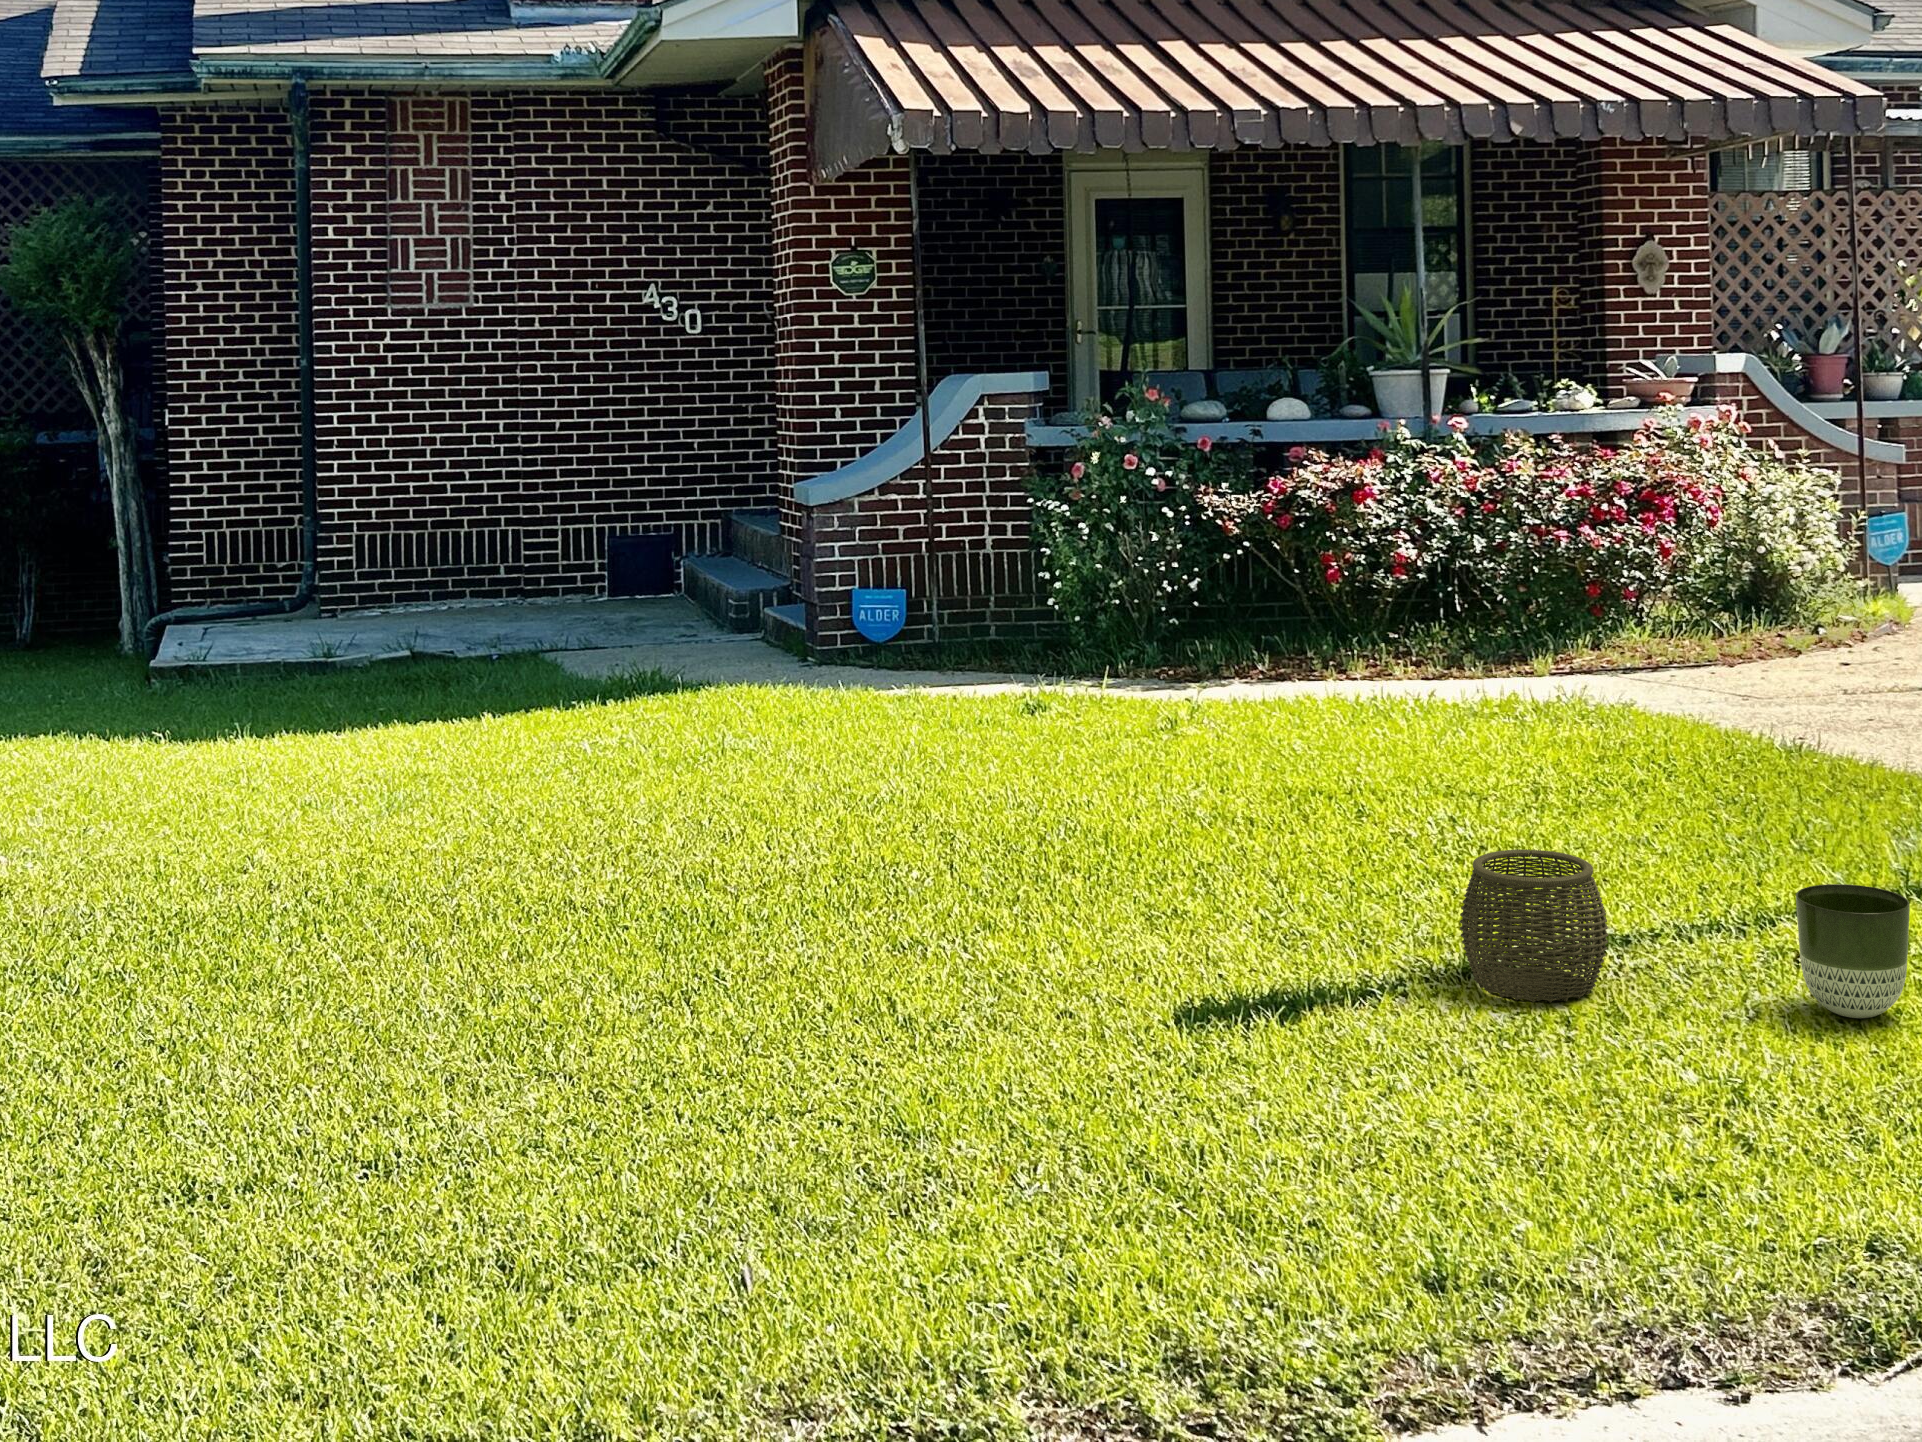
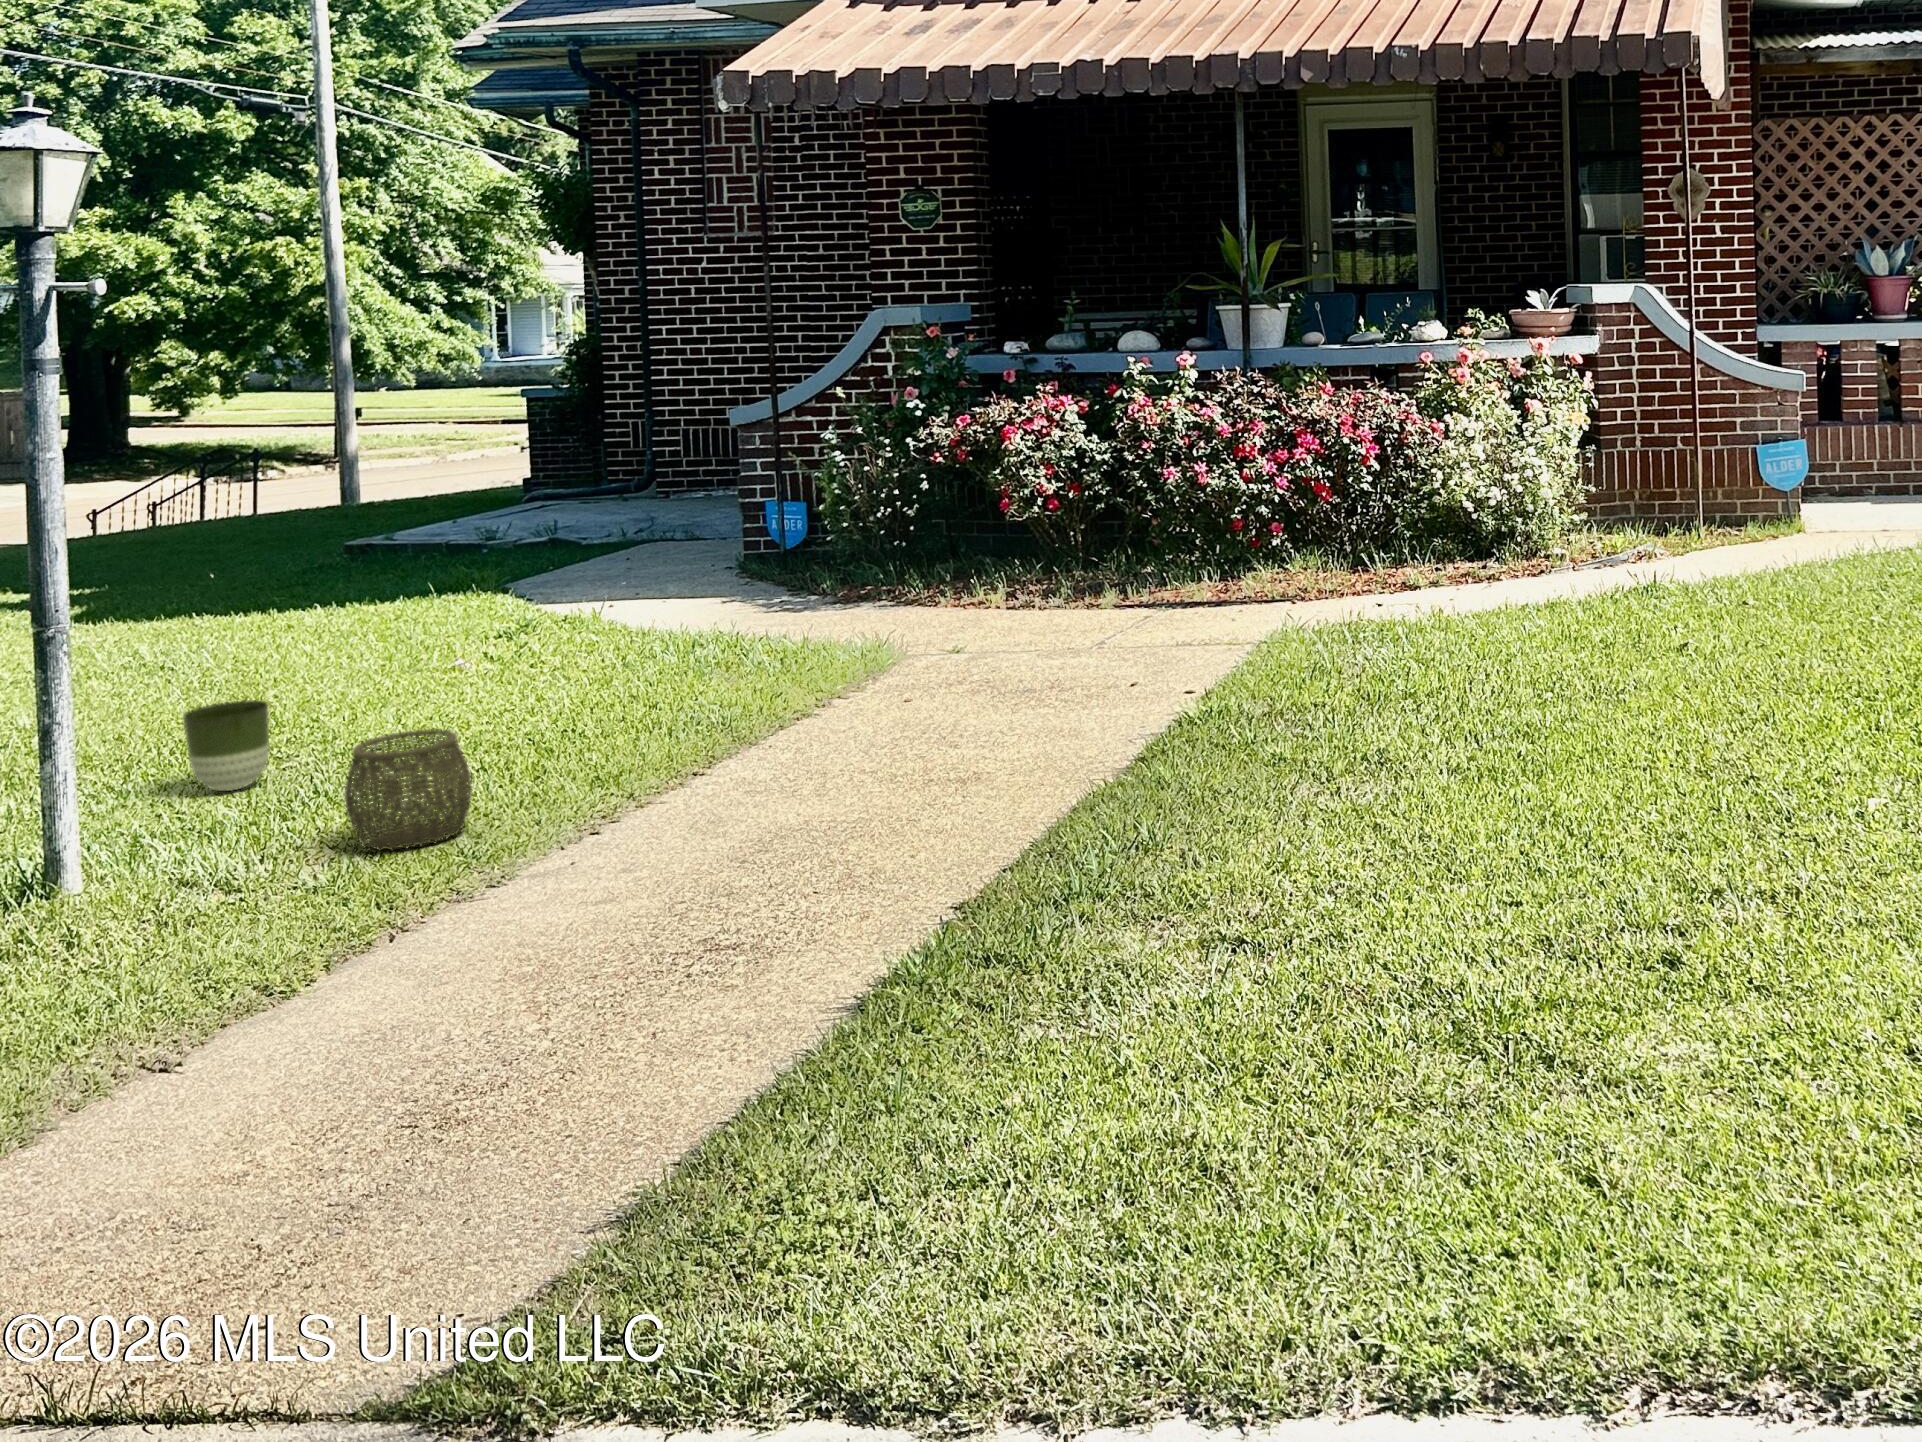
planter: present [1796,884,1910,1018] -> present [183,700,269,791]

